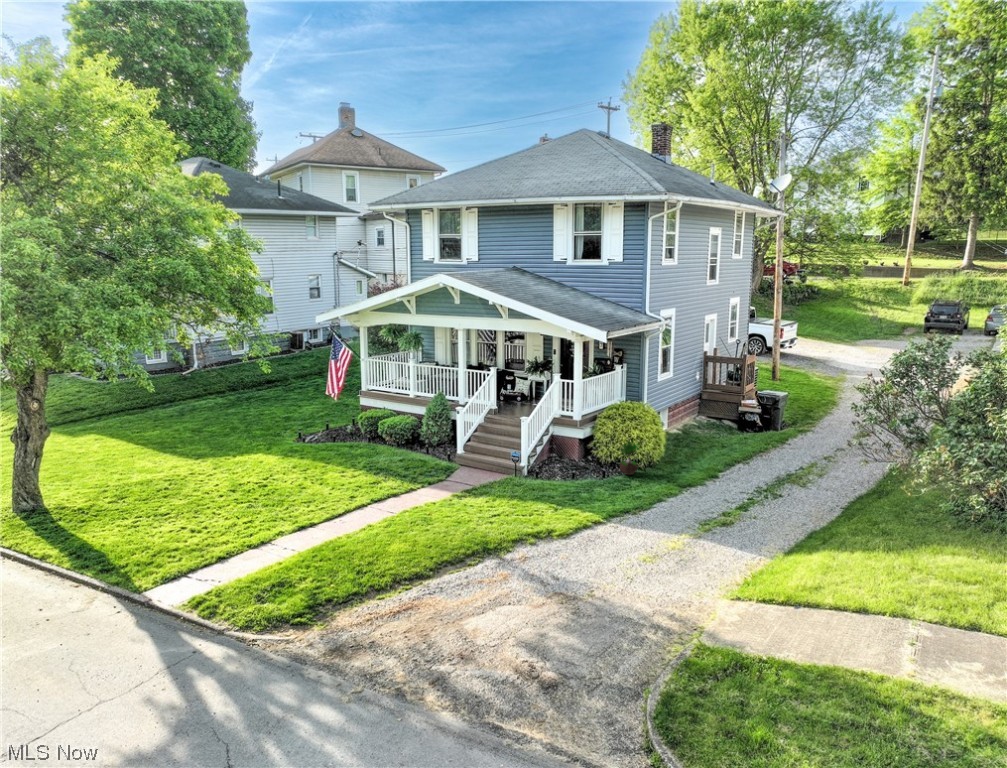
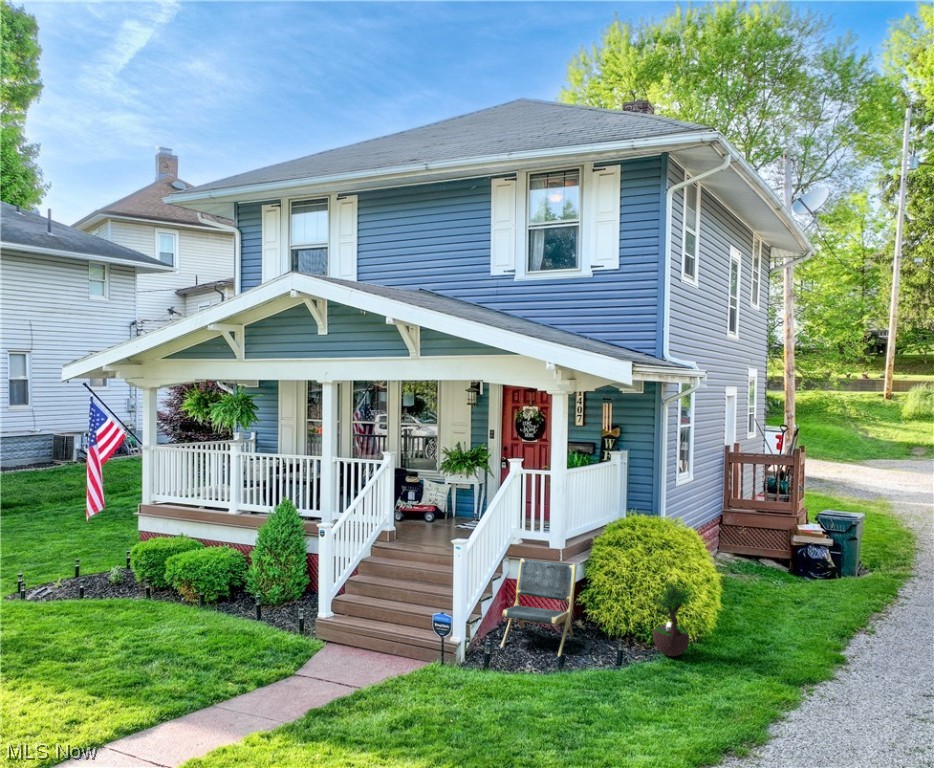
lounge chair: none [545,426,586,475] -> present [500,559,577,656]

